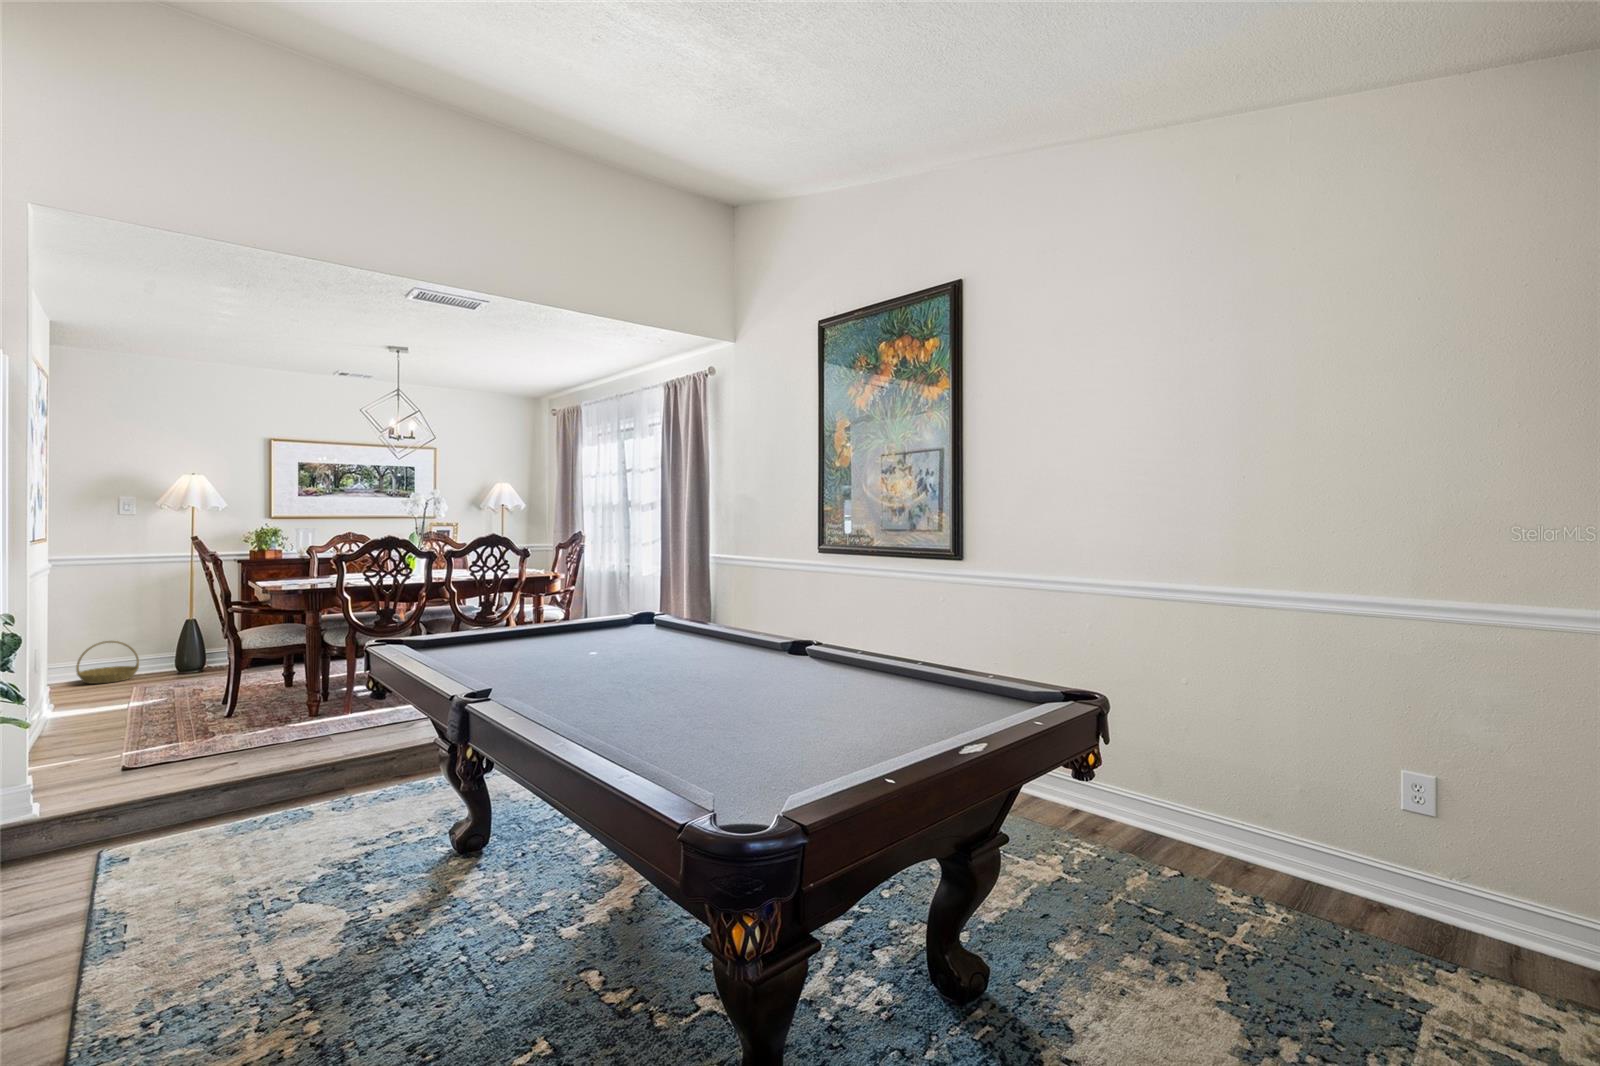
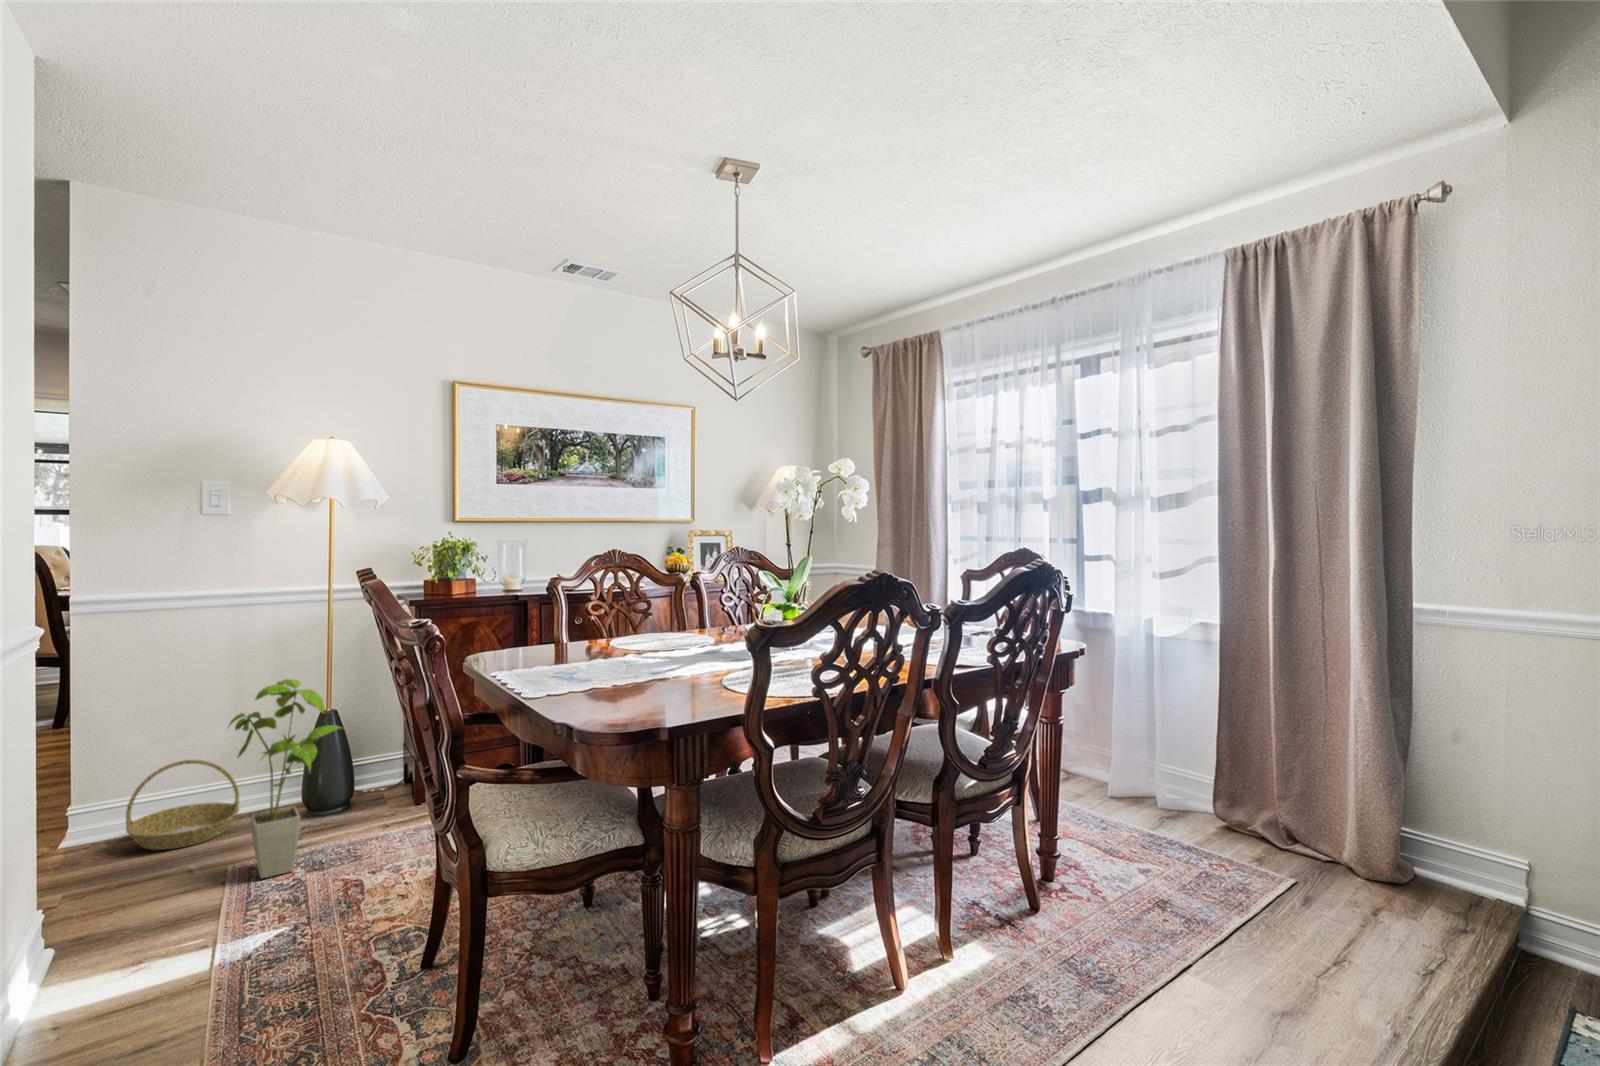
house plant: none [135,595,199,689] -> present [229,679,342,878]

